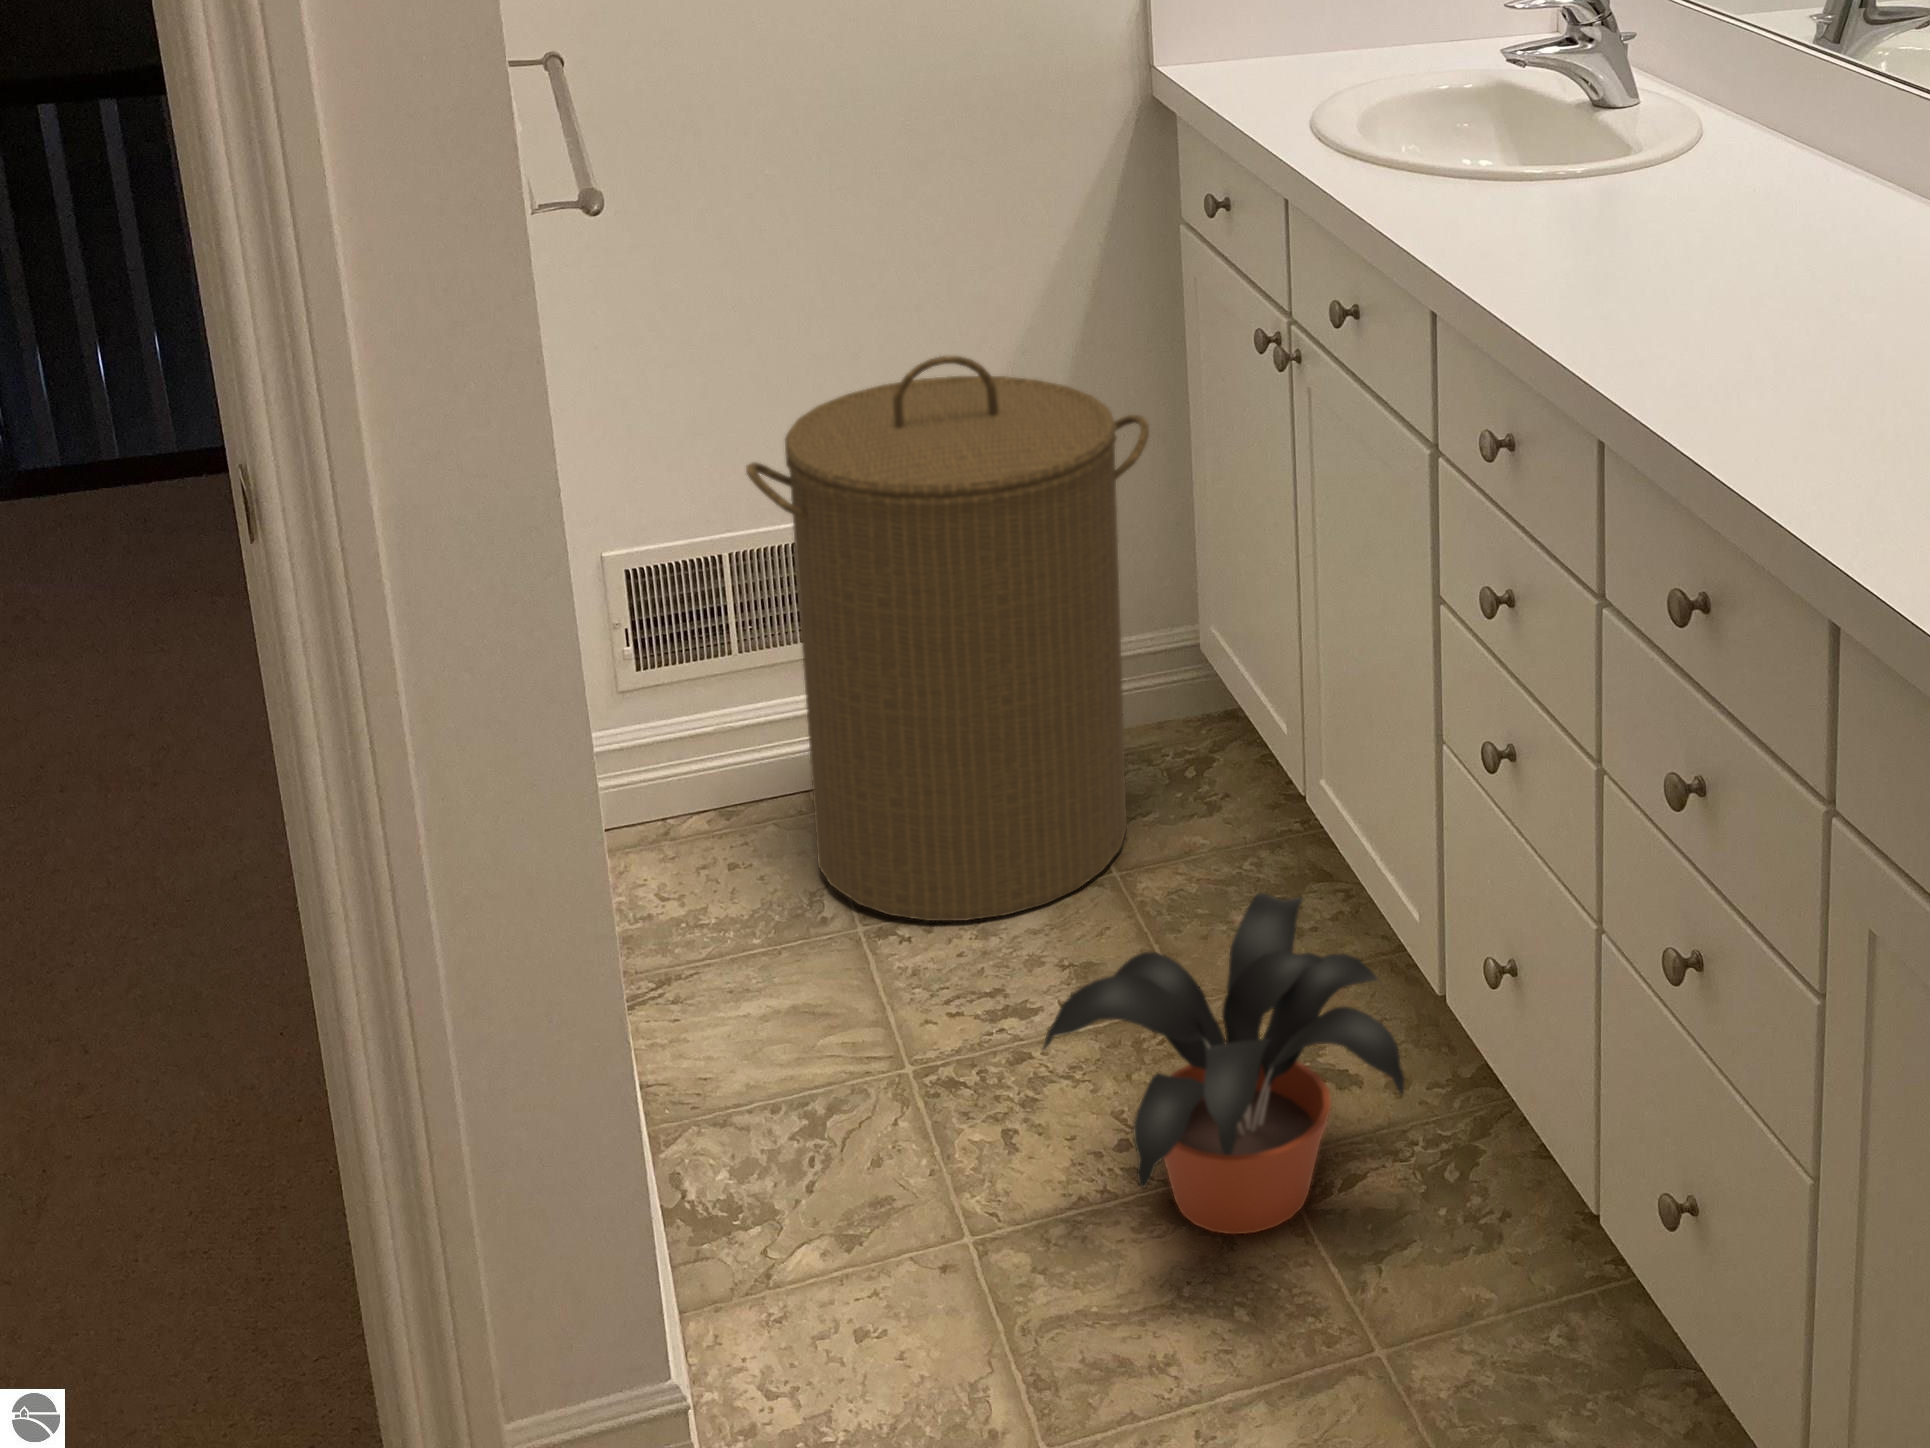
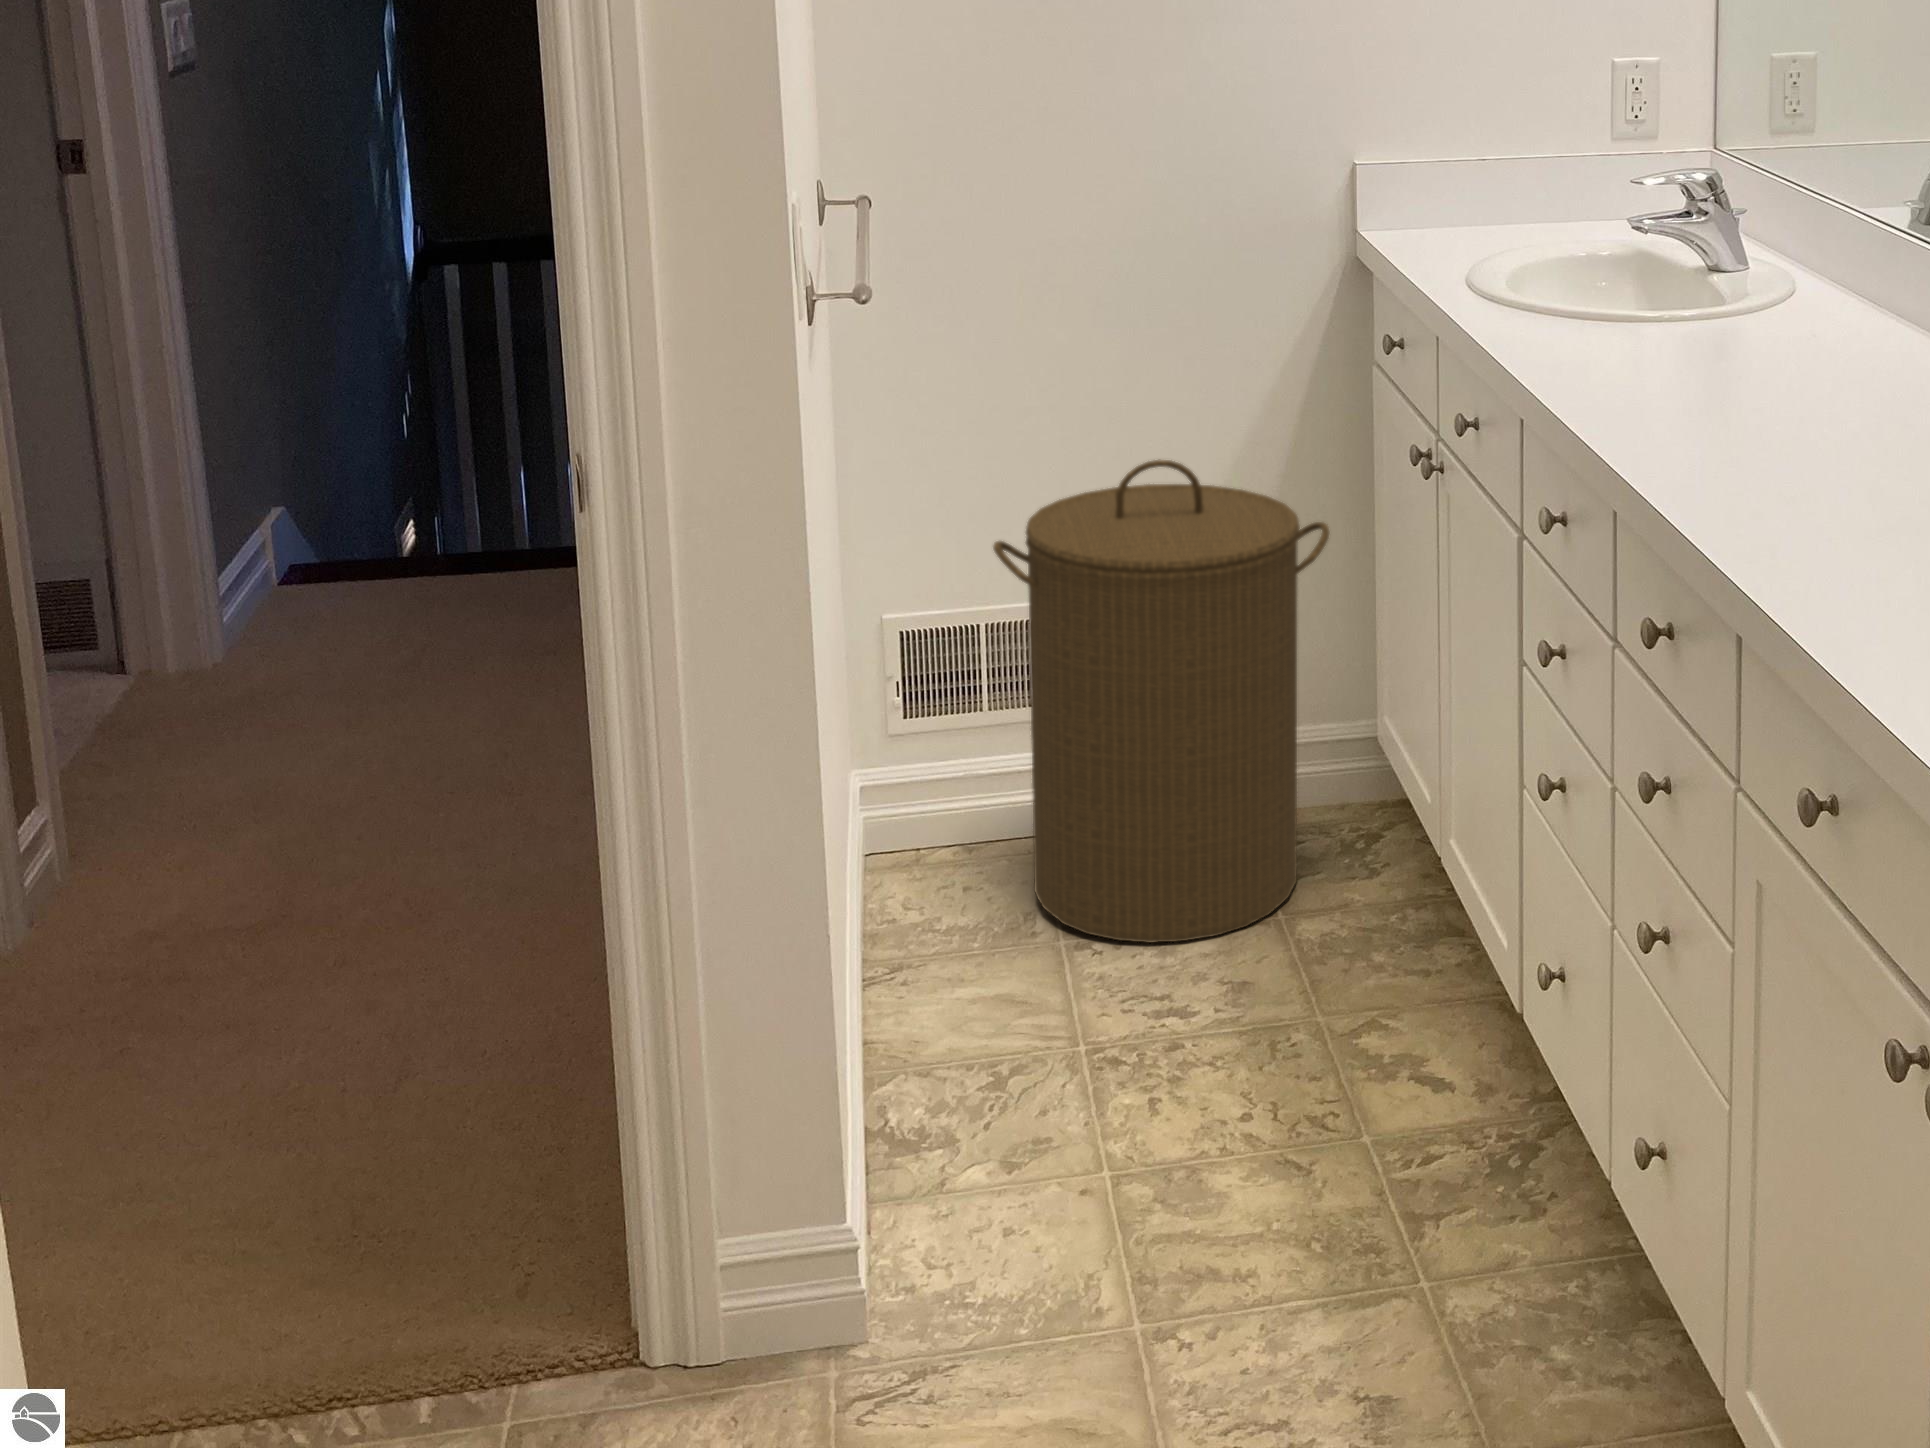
potted plant: present [1043,893,1404,1234] -> none [1174,908,1466,1189]

